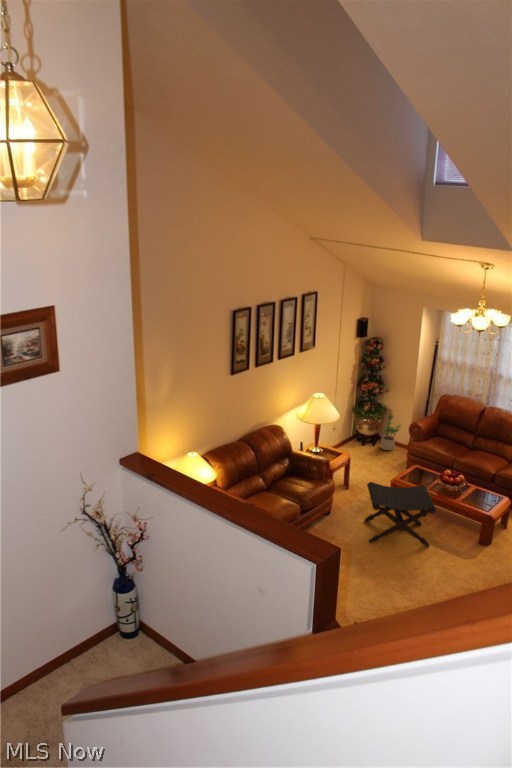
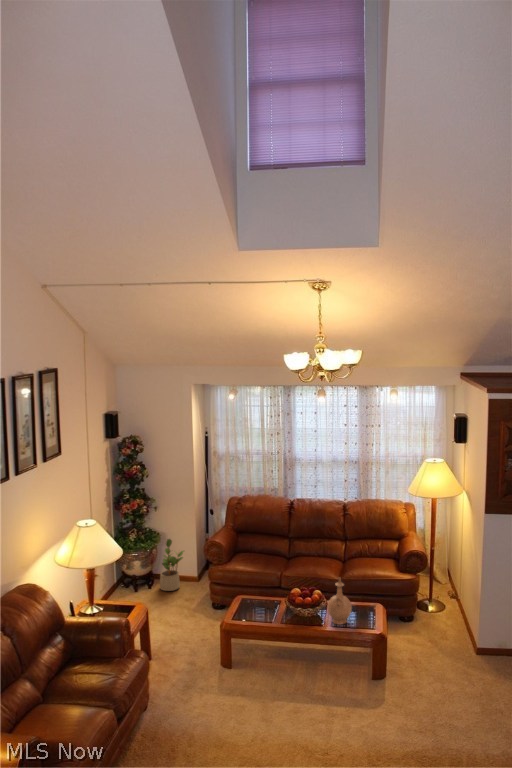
vase: none [466,472,484,504] -> present [328,577,352,625]
footstool: present [365,482,436,546] -> none [196,618,311,735]

